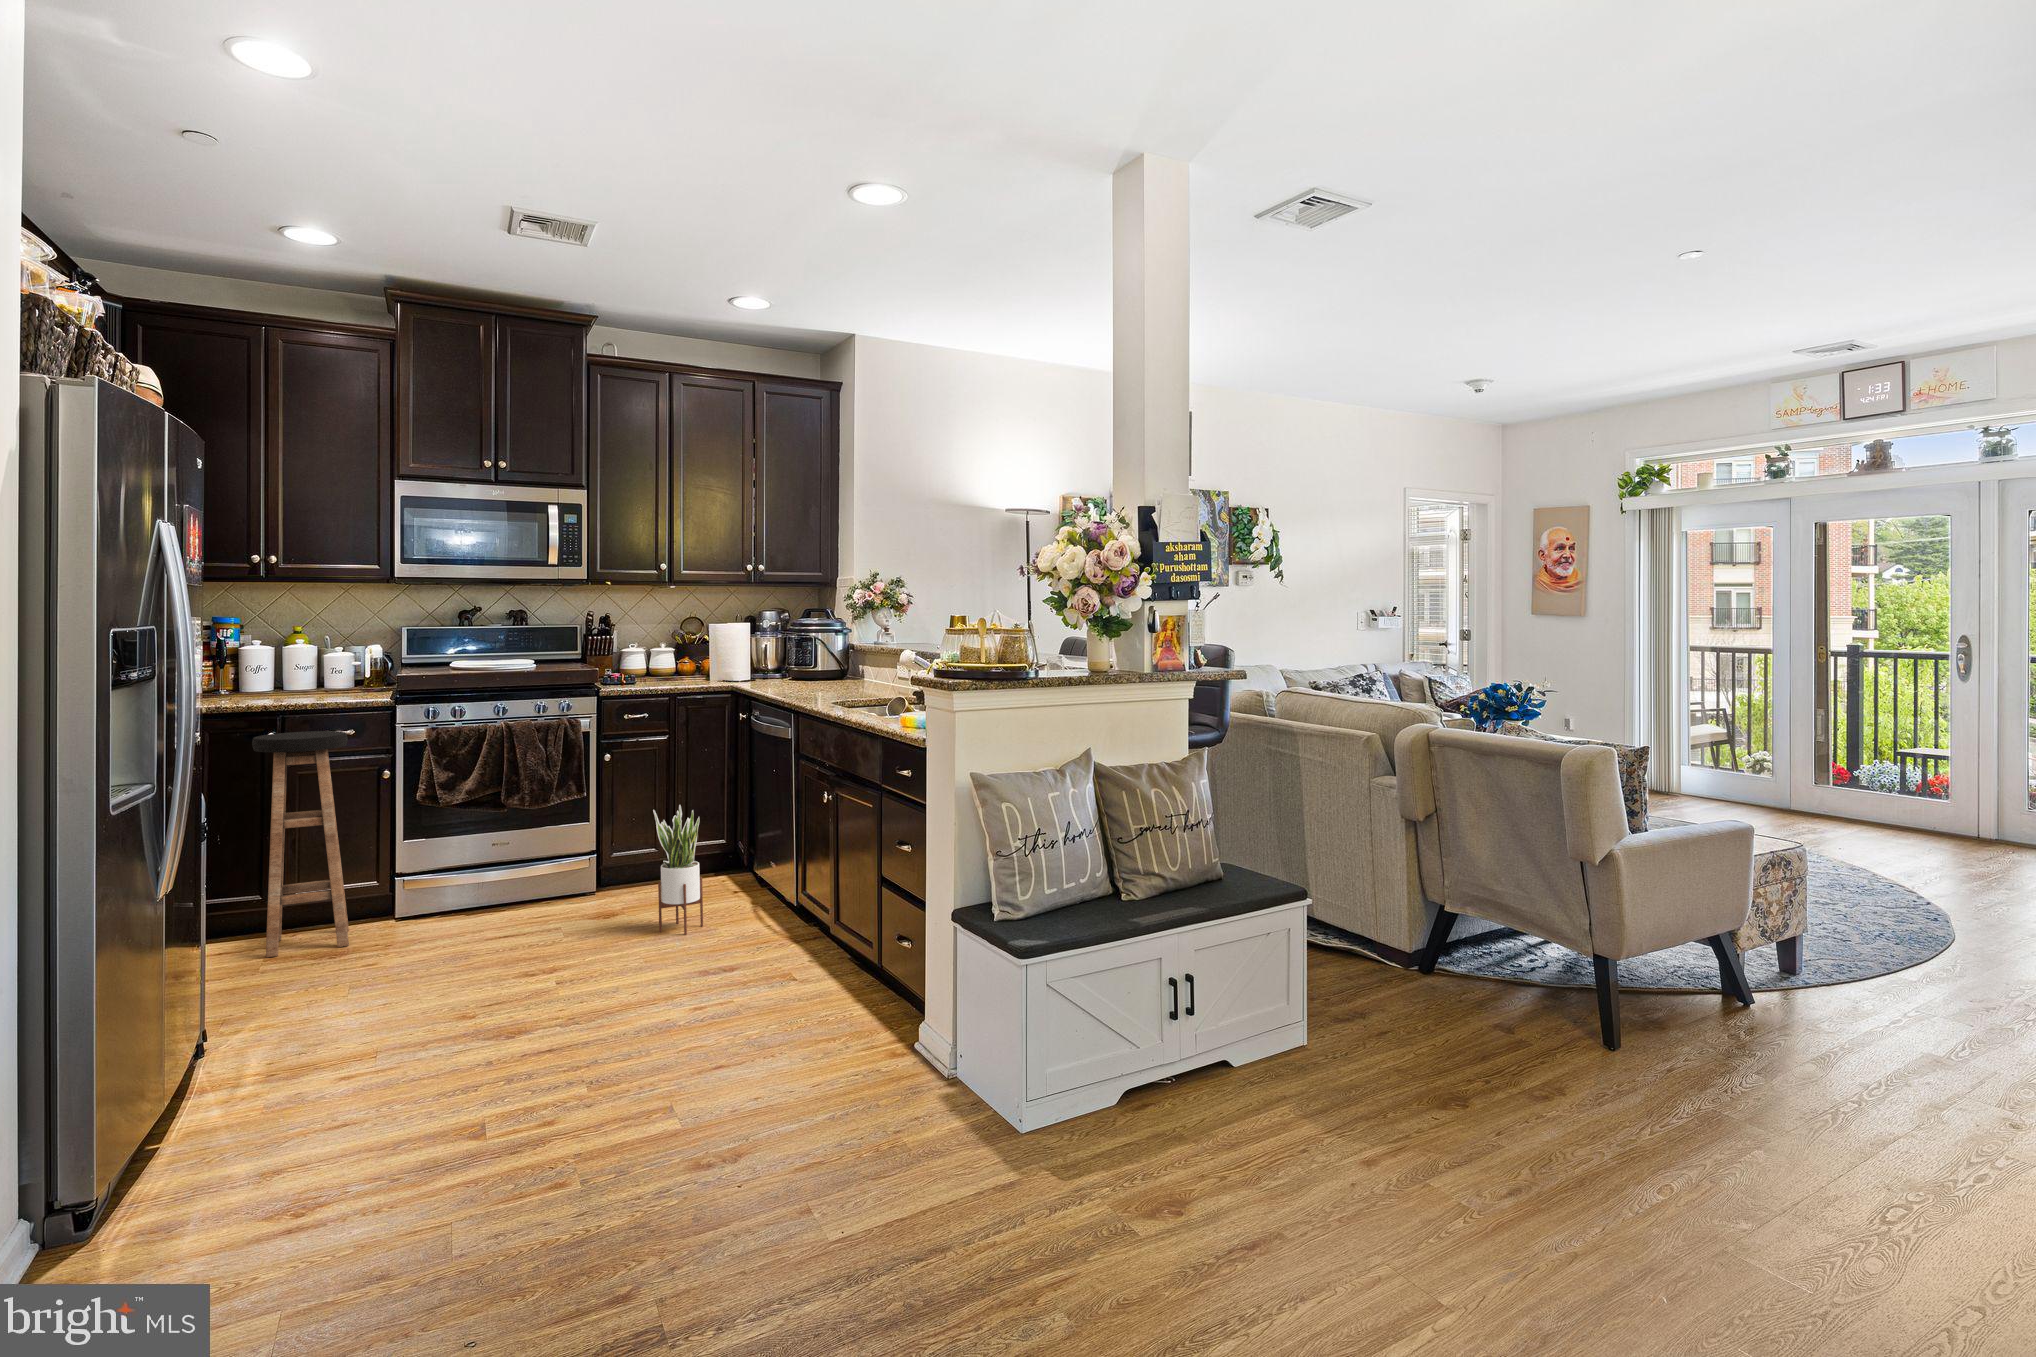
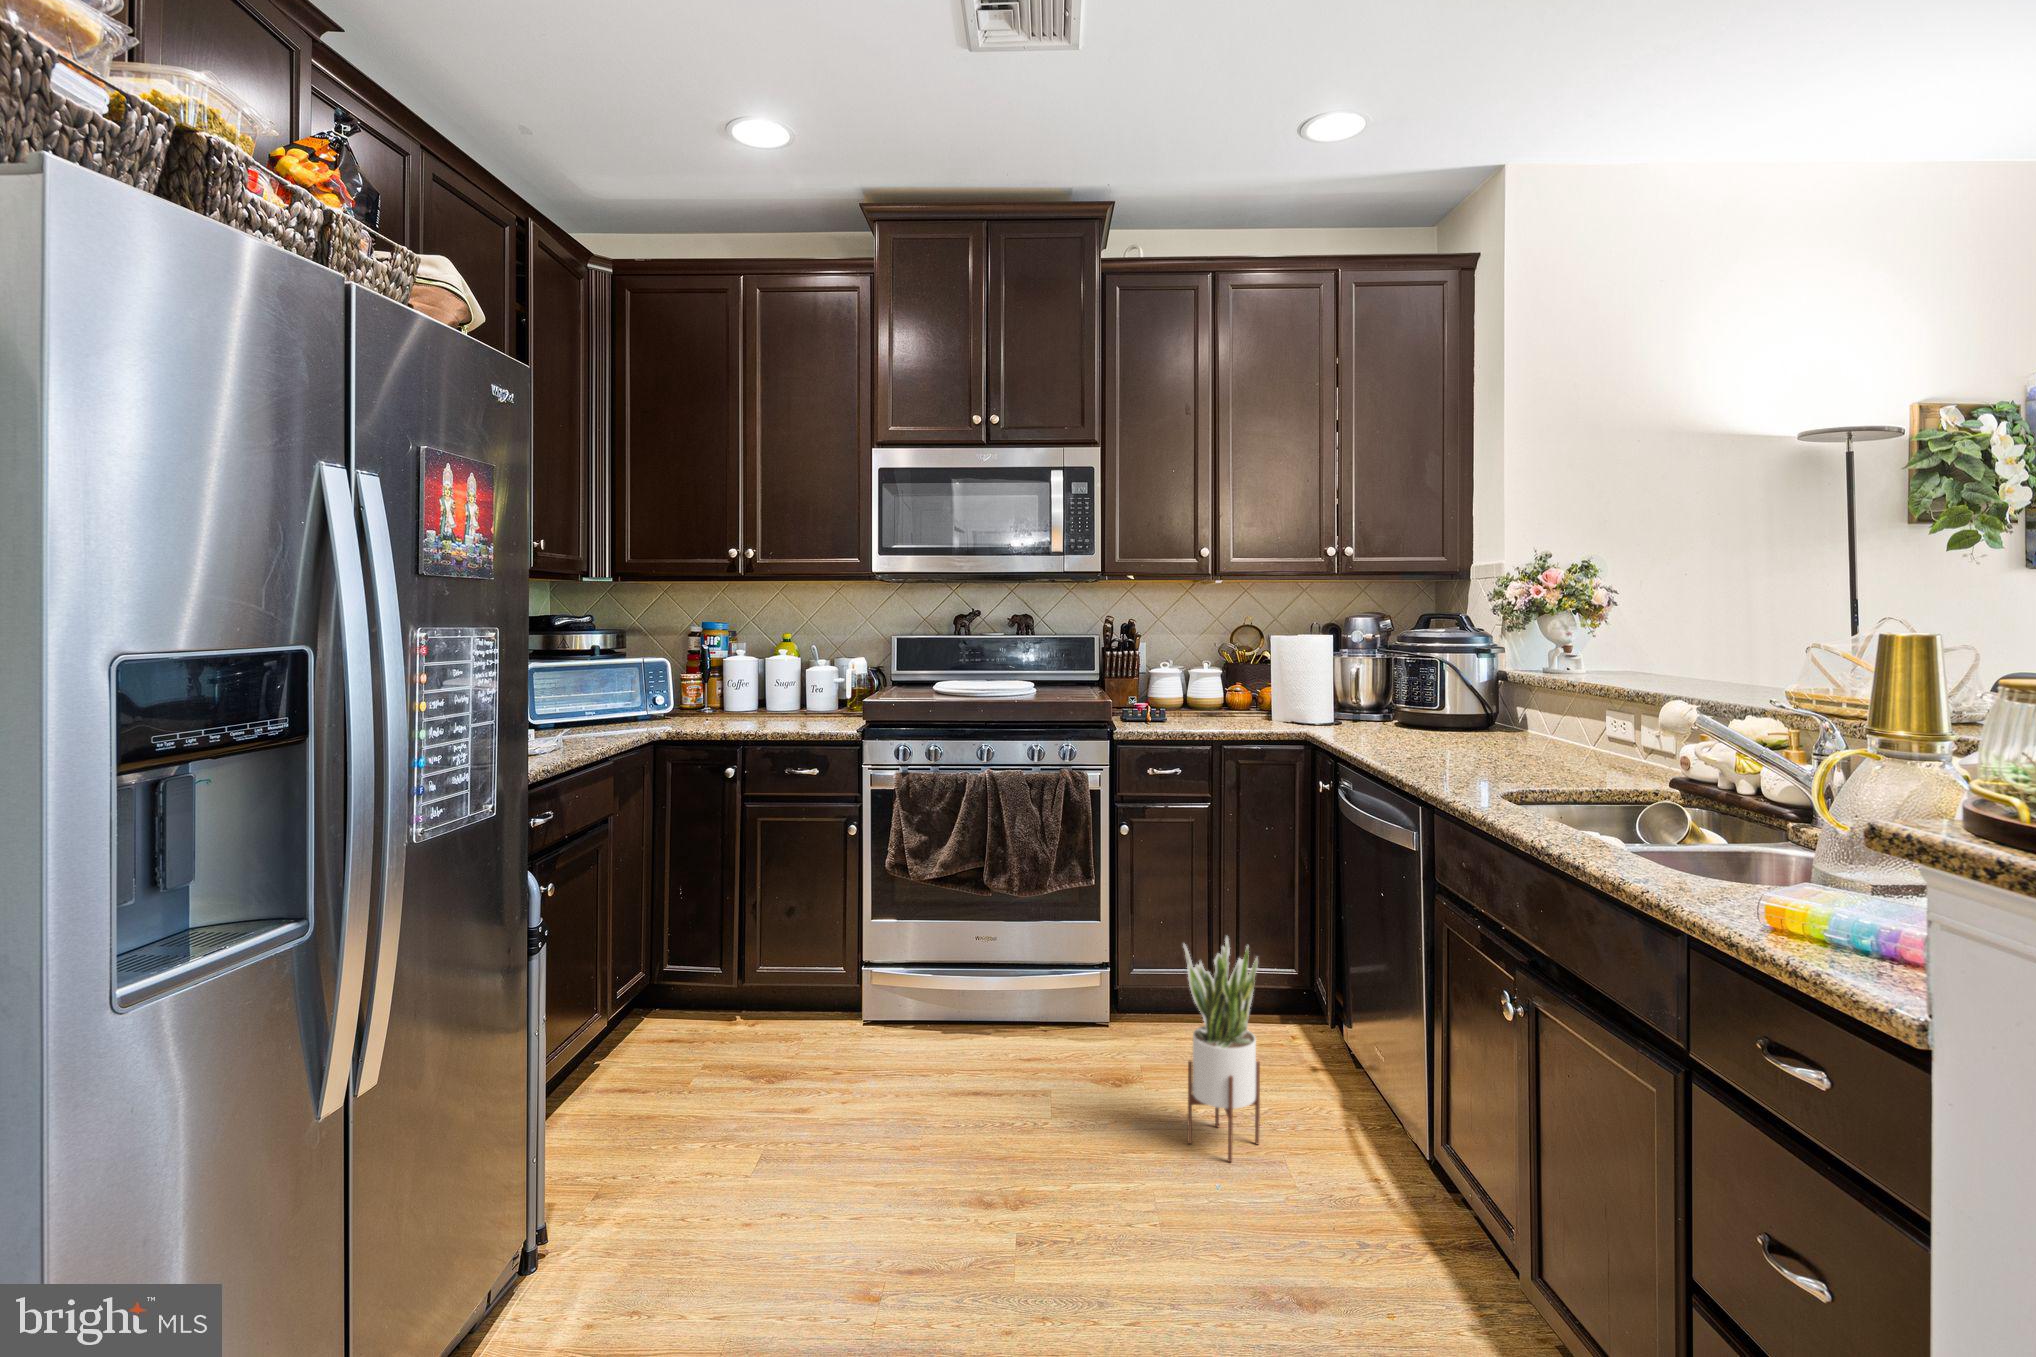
bar stool: present [252,731,349,957] -> none [687,771,797,1072]

